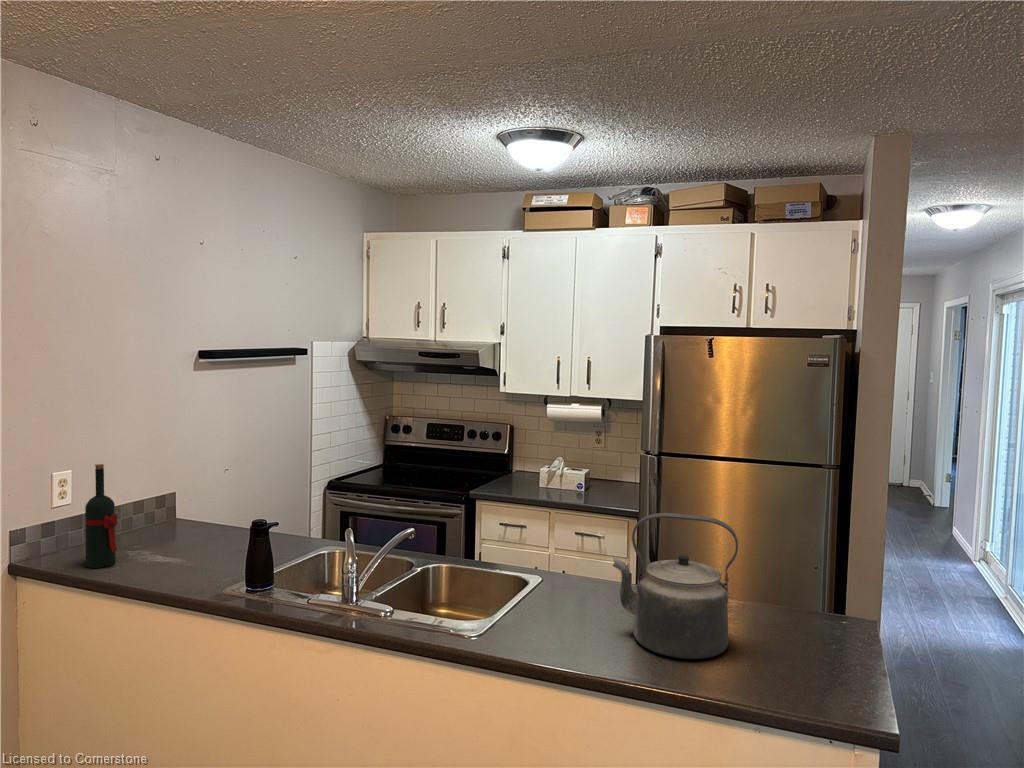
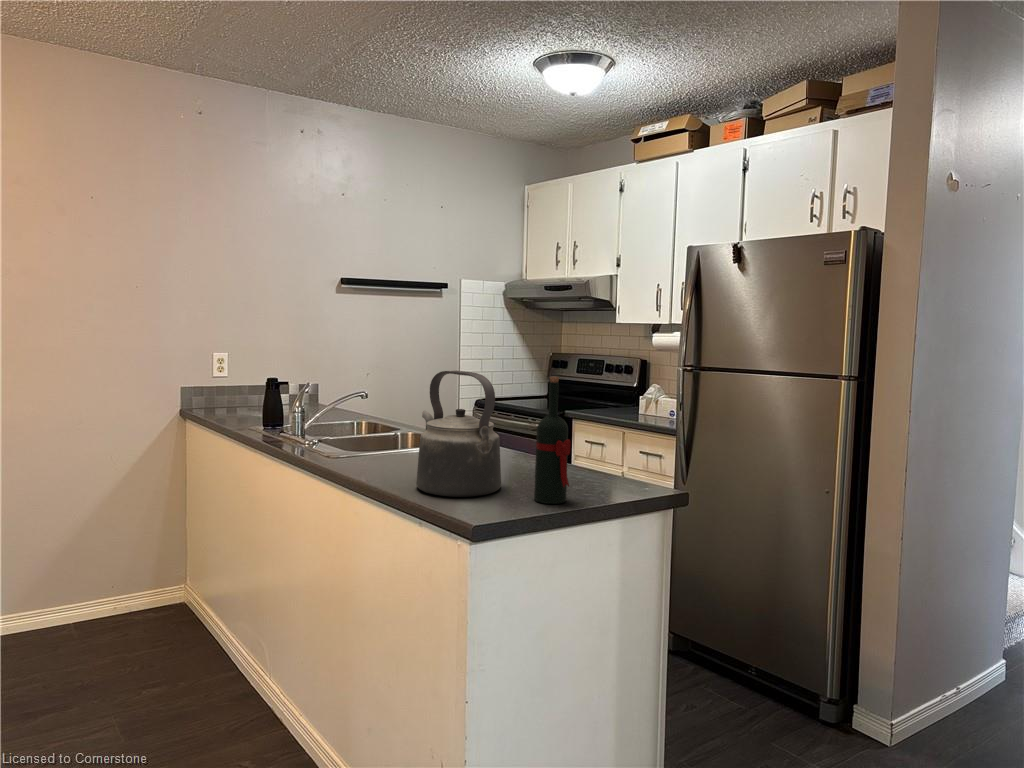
wine bottle: present [85,464,117,568] -> present [534,377,571,504]

